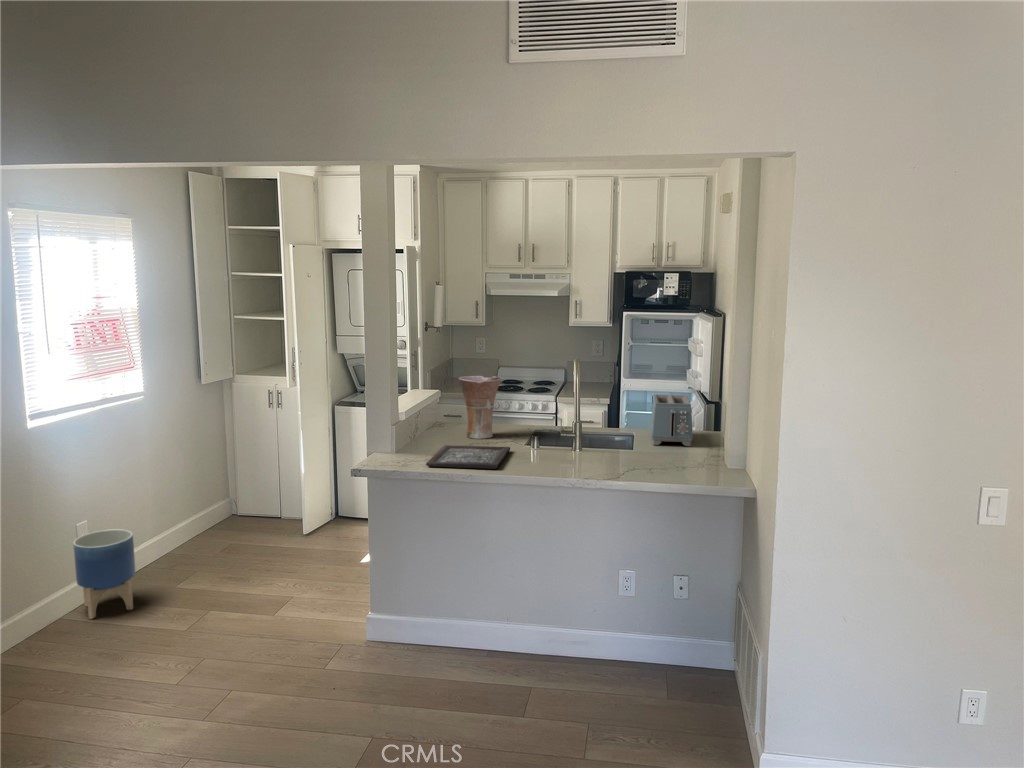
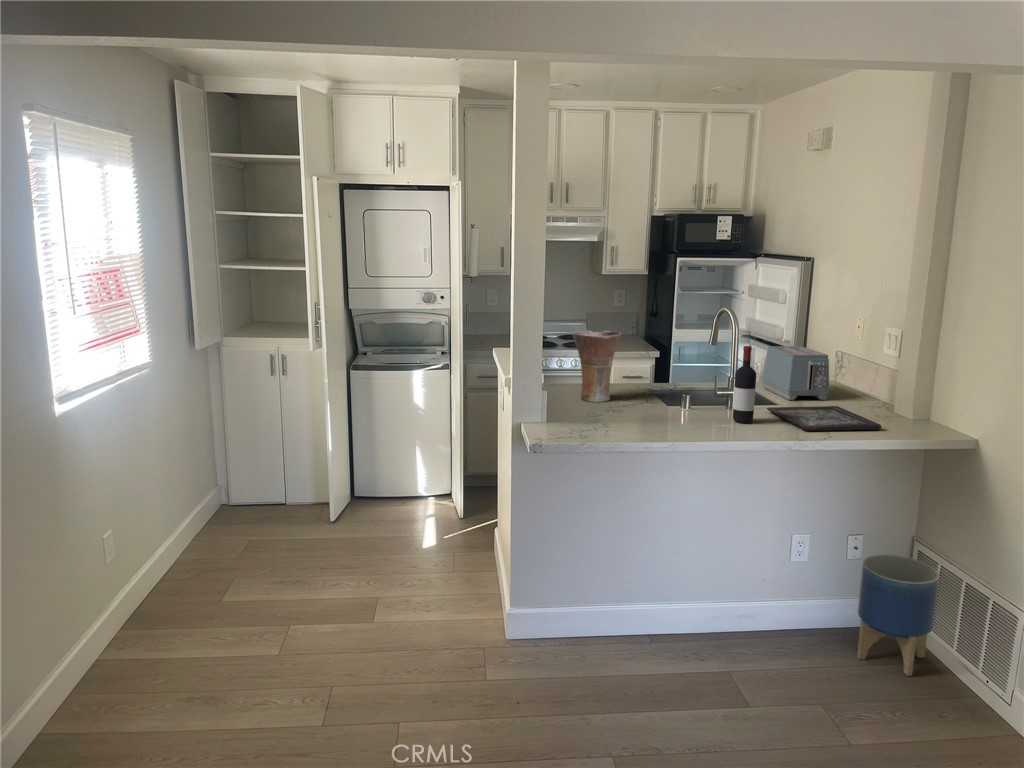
wine bottle: none [564,393,582,463] -> present [733,346,756,423]
tray: present [426,445,510,469] -> present [767,406,881,431]
planter: present [73,529,136,619] -> present [857,555,939,676]

